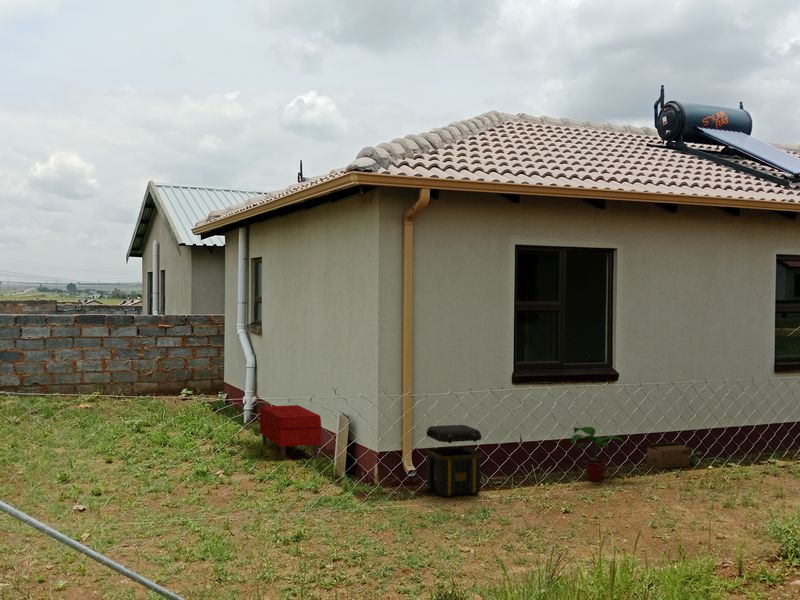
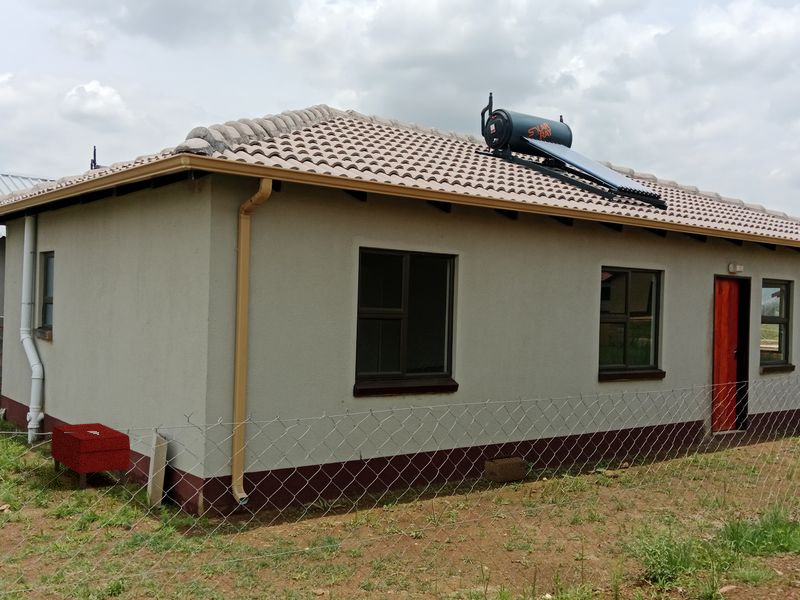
toolbox: present [426,425,482,497] -> none [259,444,323,525]
potted plant: present [571,427,626,482] -> none [415,441,470,500]

